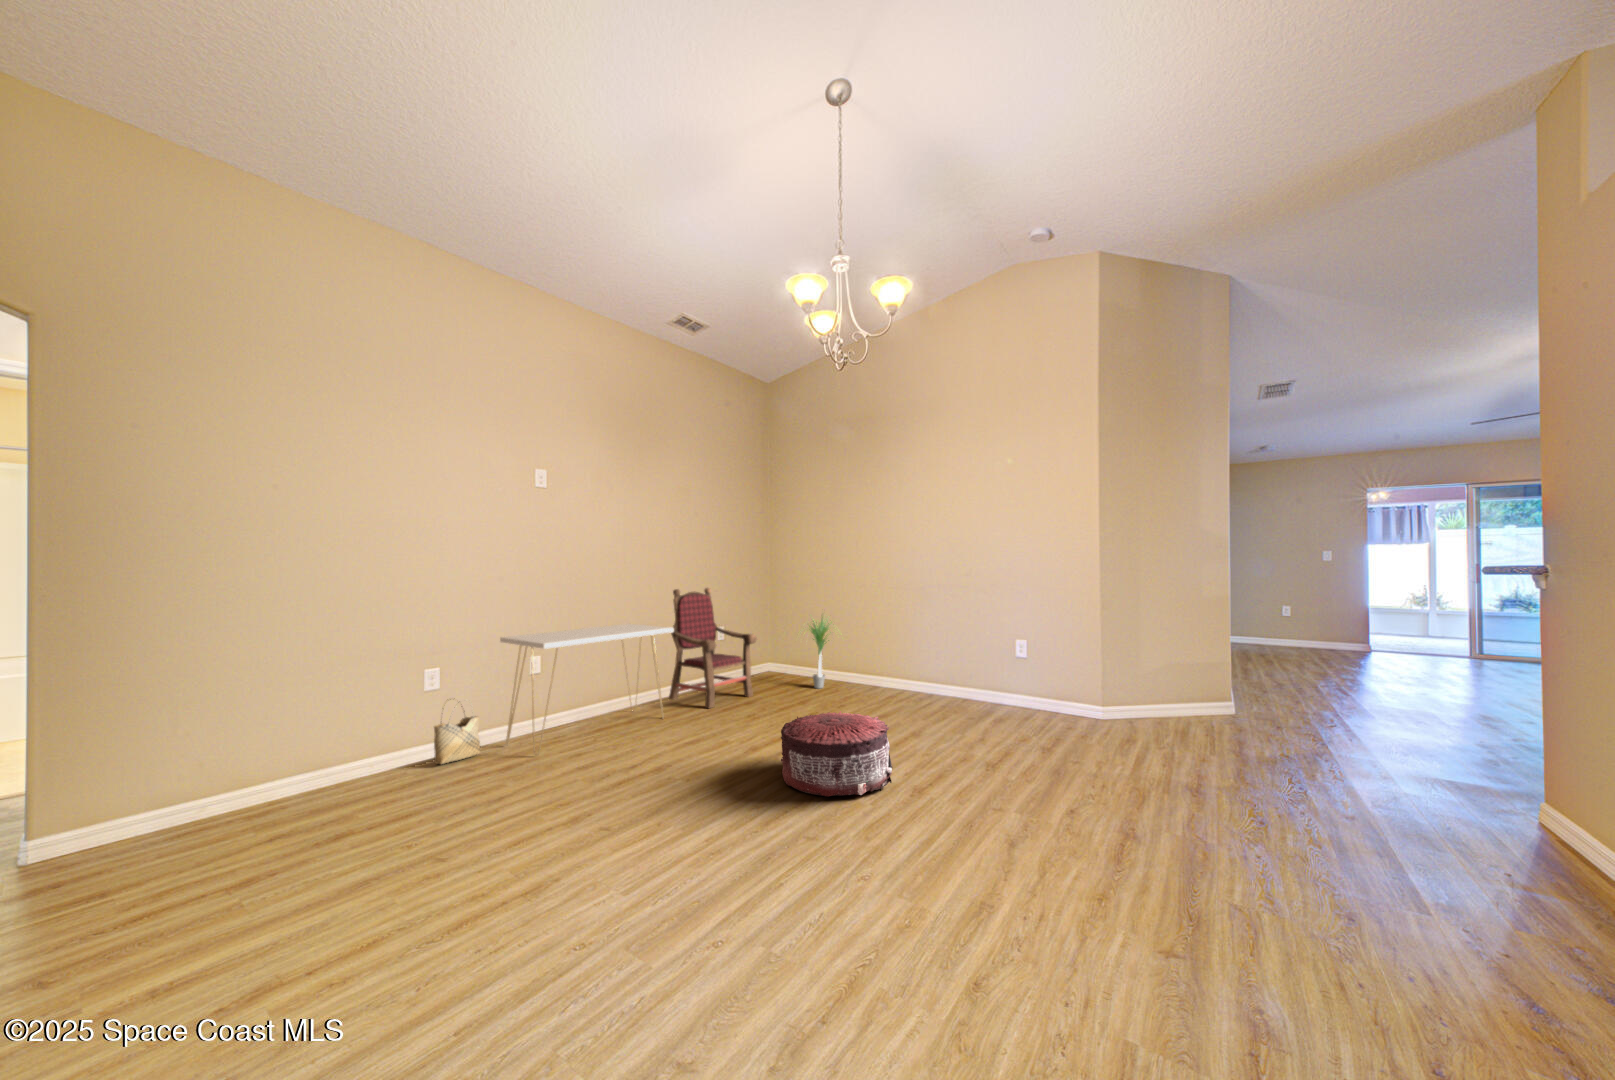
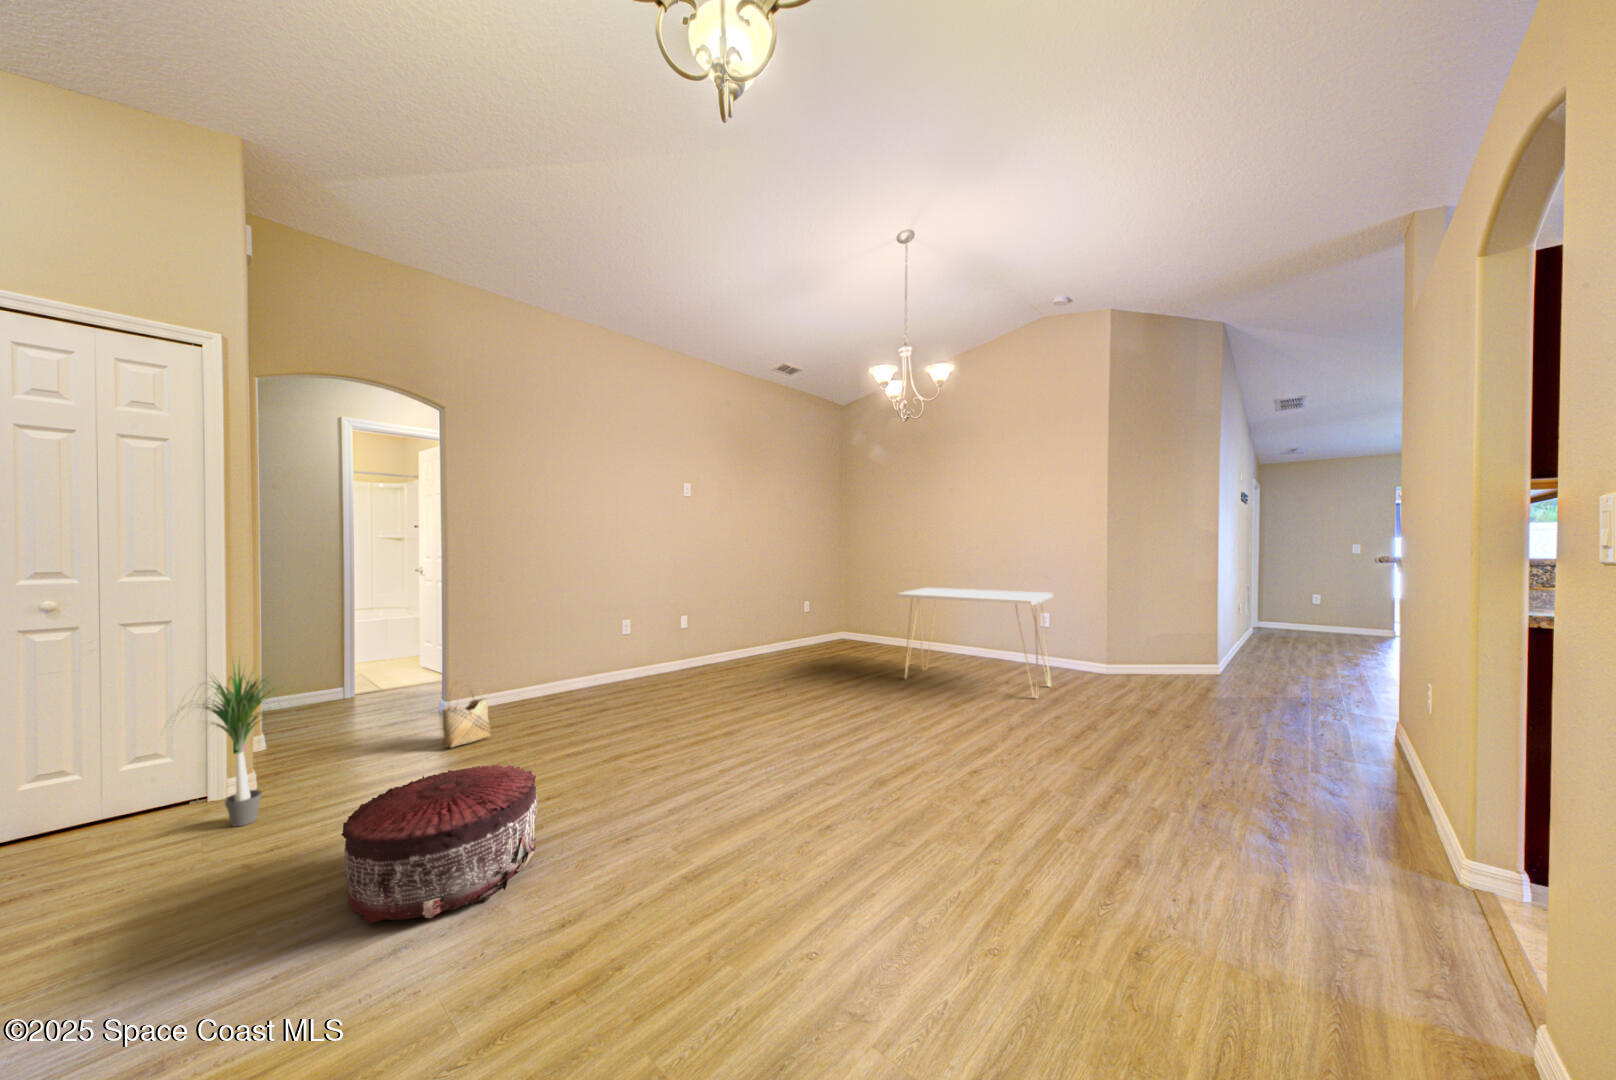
armchair: present [669,588,757,708] -> none [681,563,770,686]
potted plant: present [809,620,832,689] -> present [177,667,278,826]
console table: present [500,624,673,755] -> present [896,588,1053,698]
pouf: present [781,711,892,797] -> present [341,763,538,924]

